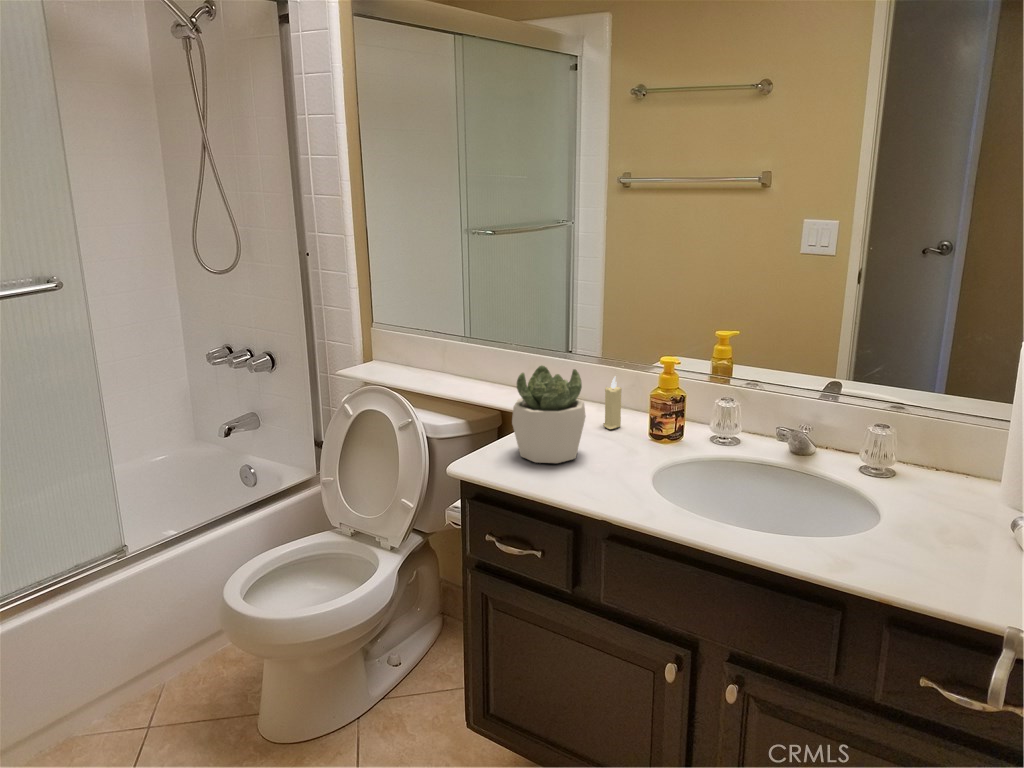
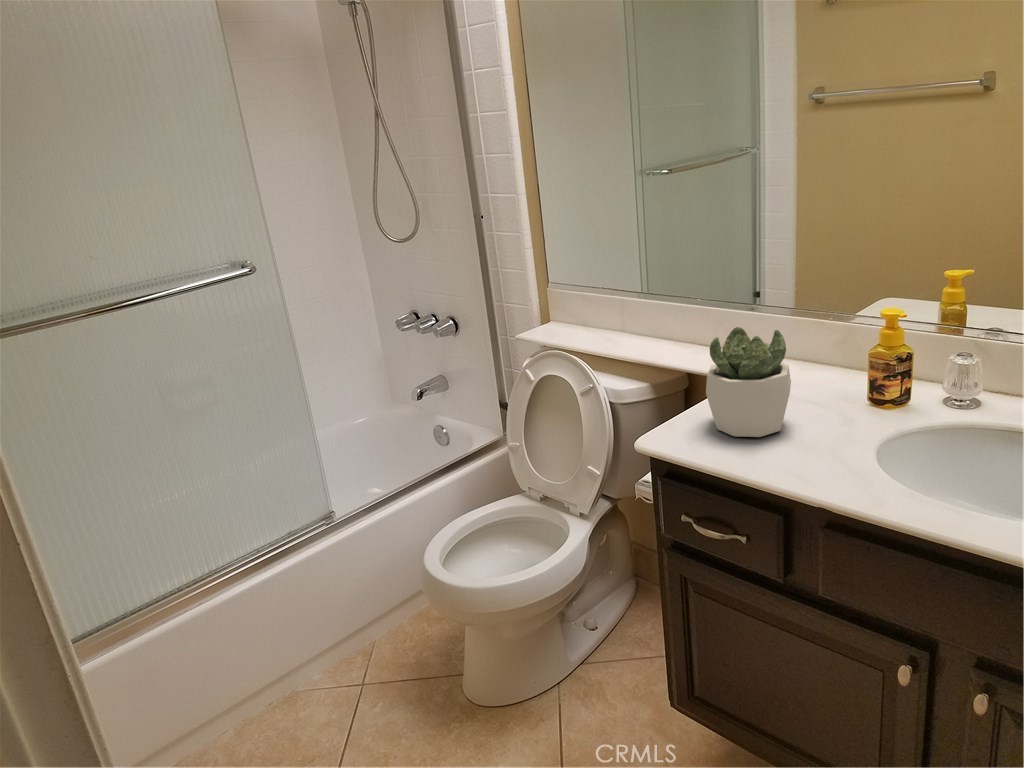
candle: present [603,376,622,429] -> none [808,332,830,392]

